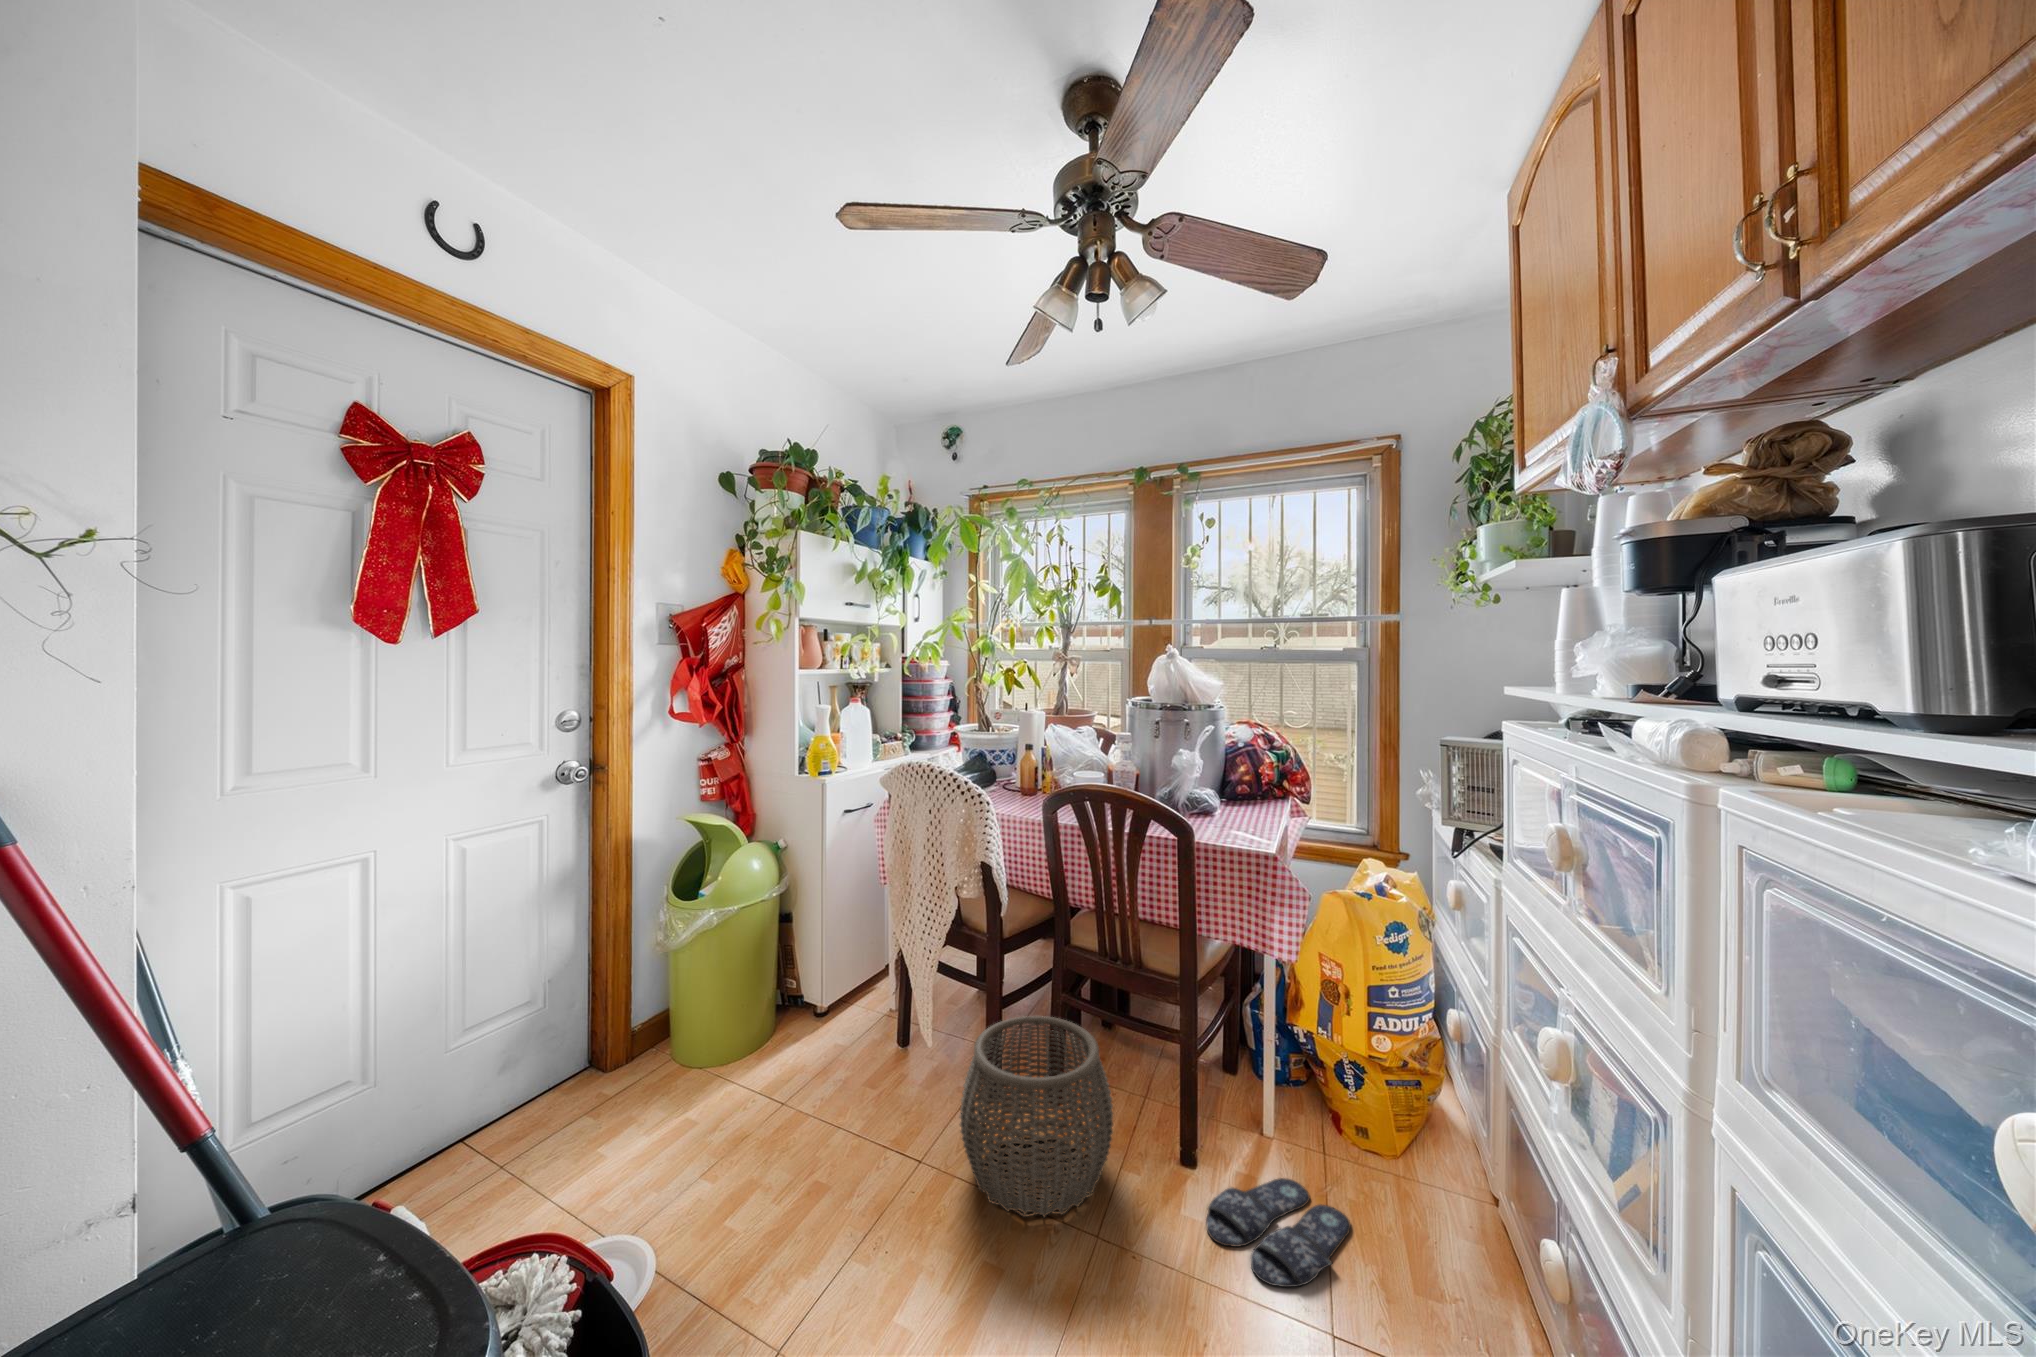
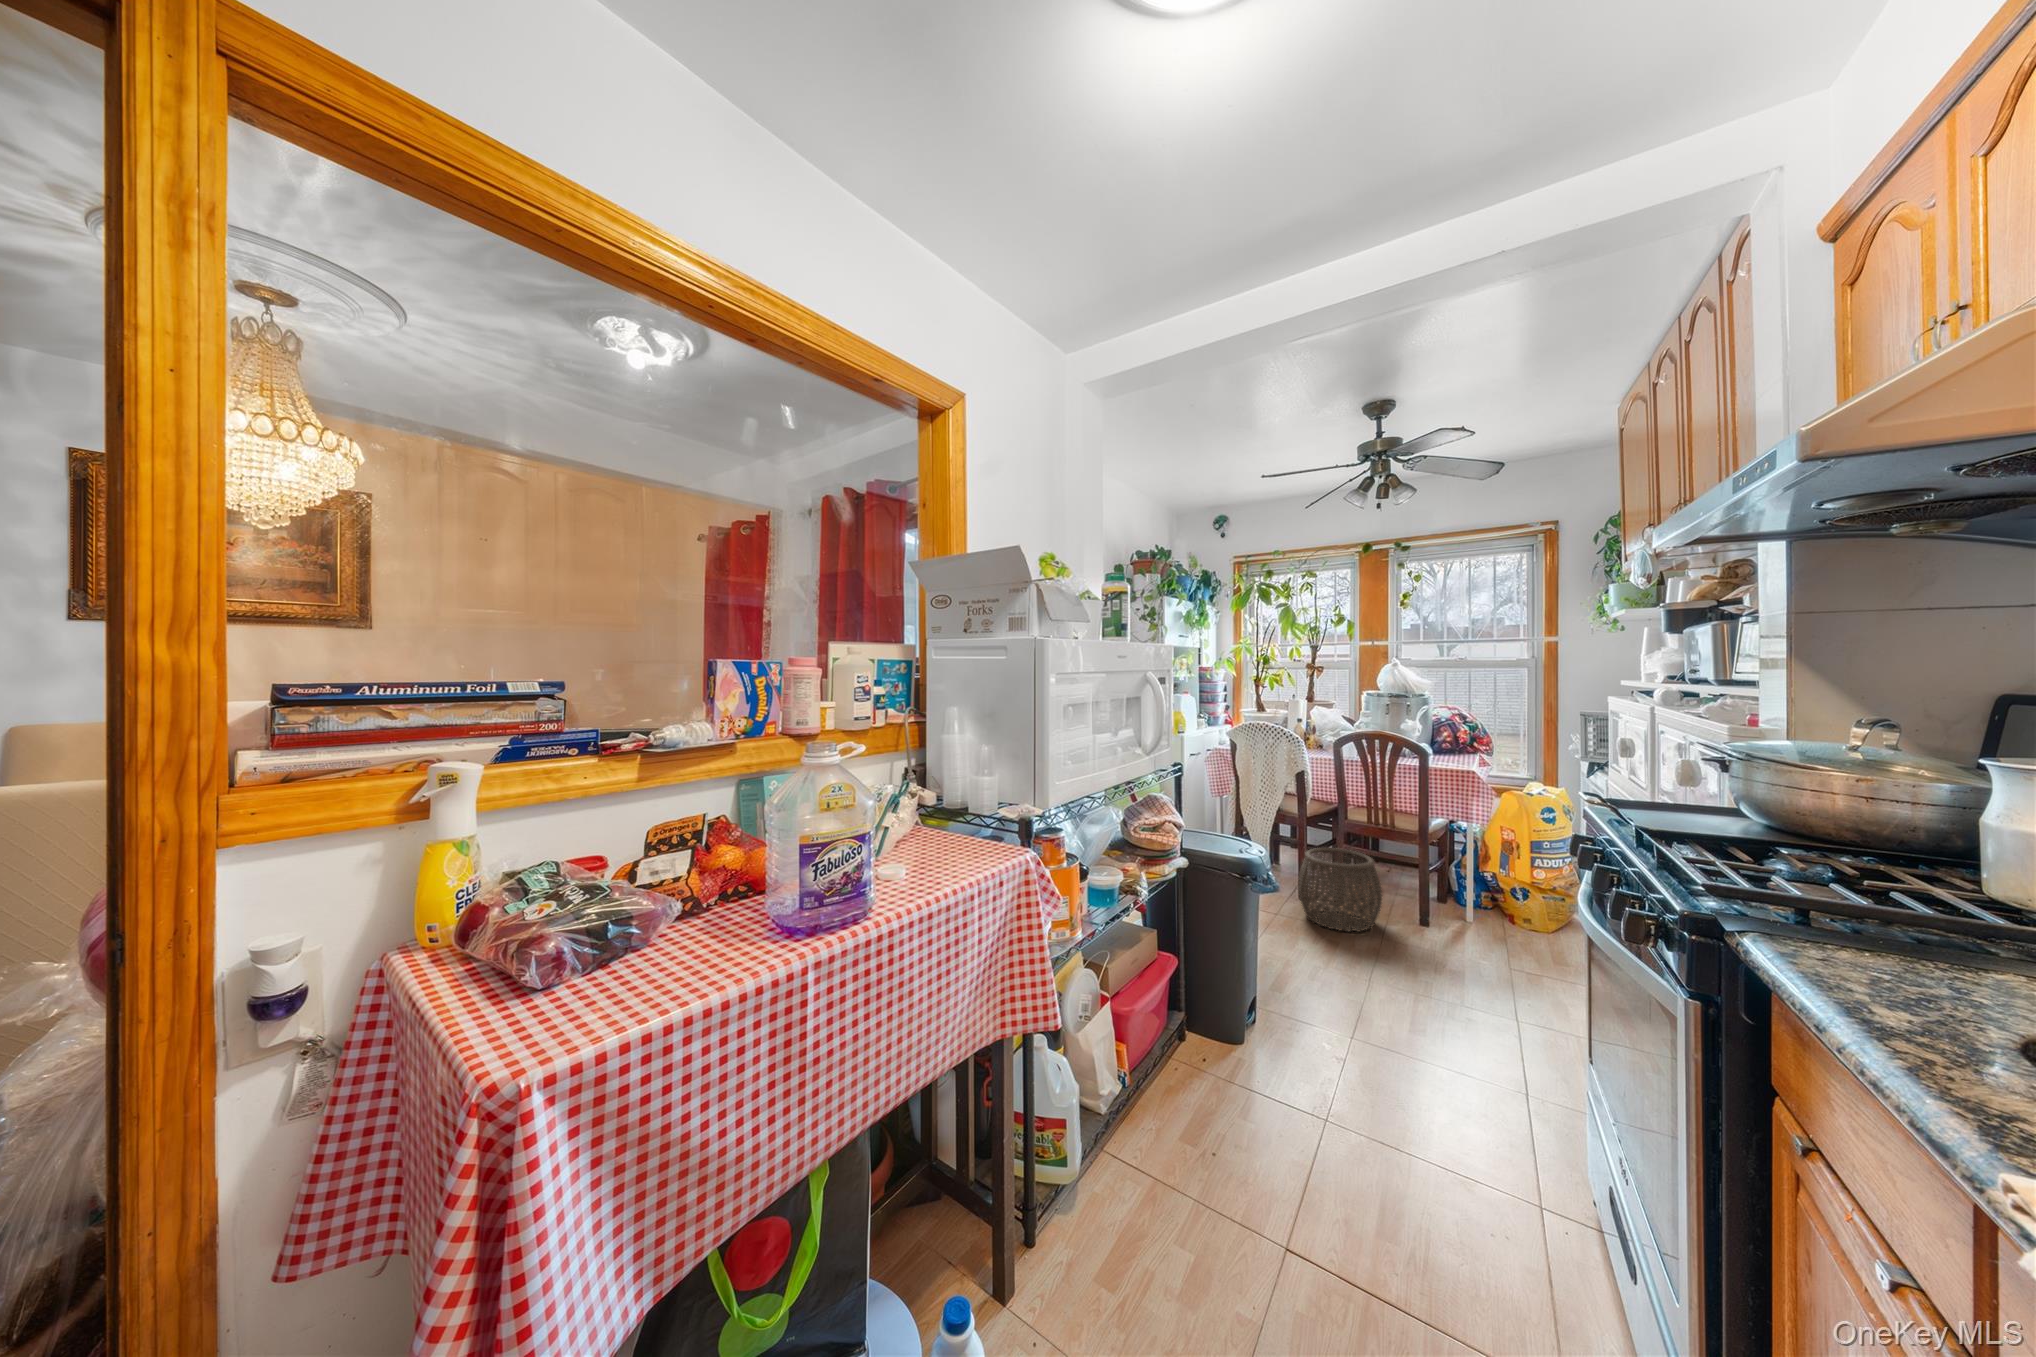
slippers: present [1206,1178,1351,1287] -> none [1437,933,1520,961]

